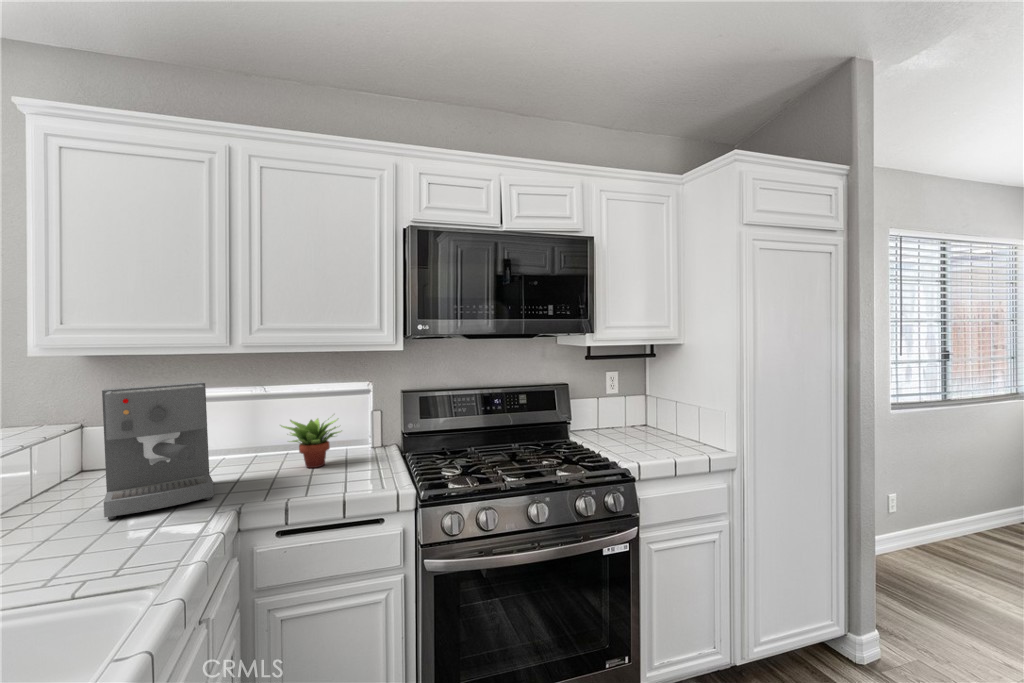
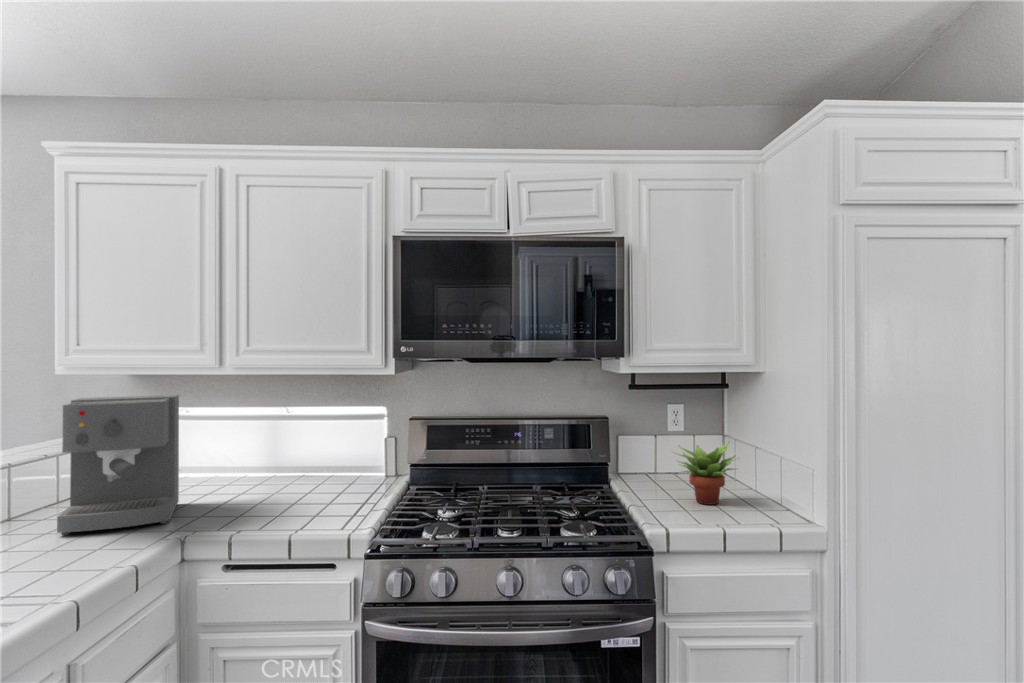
succulent plant: present [280,418,341,468] -> present [675,442,736,505]

